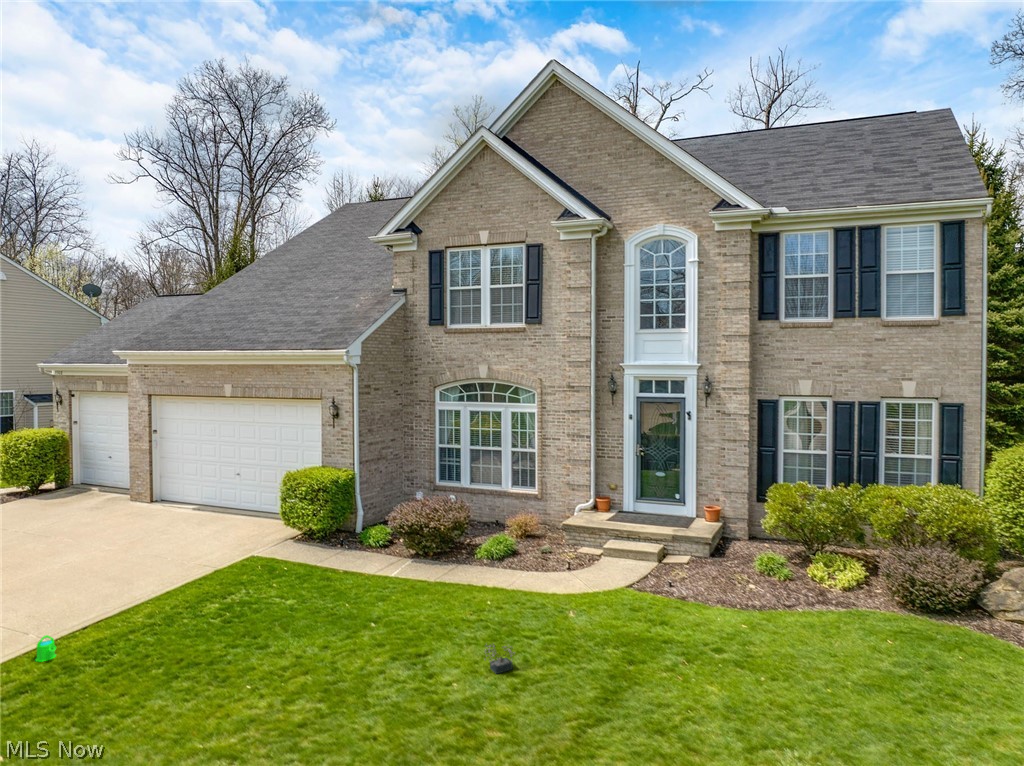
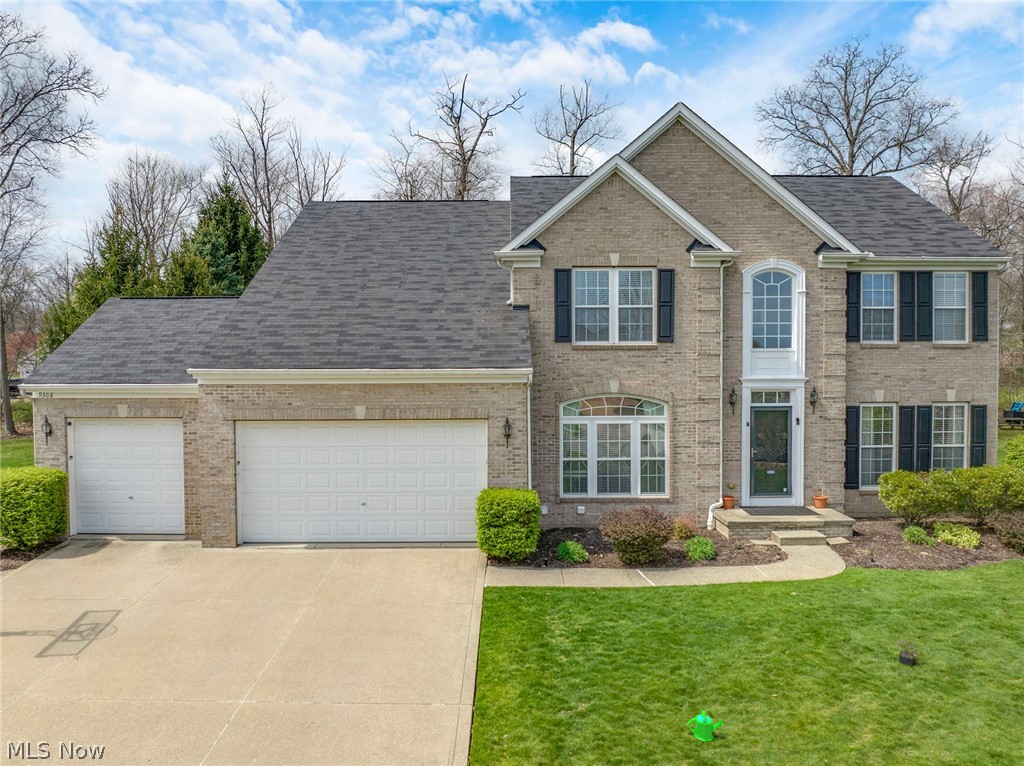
watering can: present [35,635,56,662] -> present [687,710,724,741]

